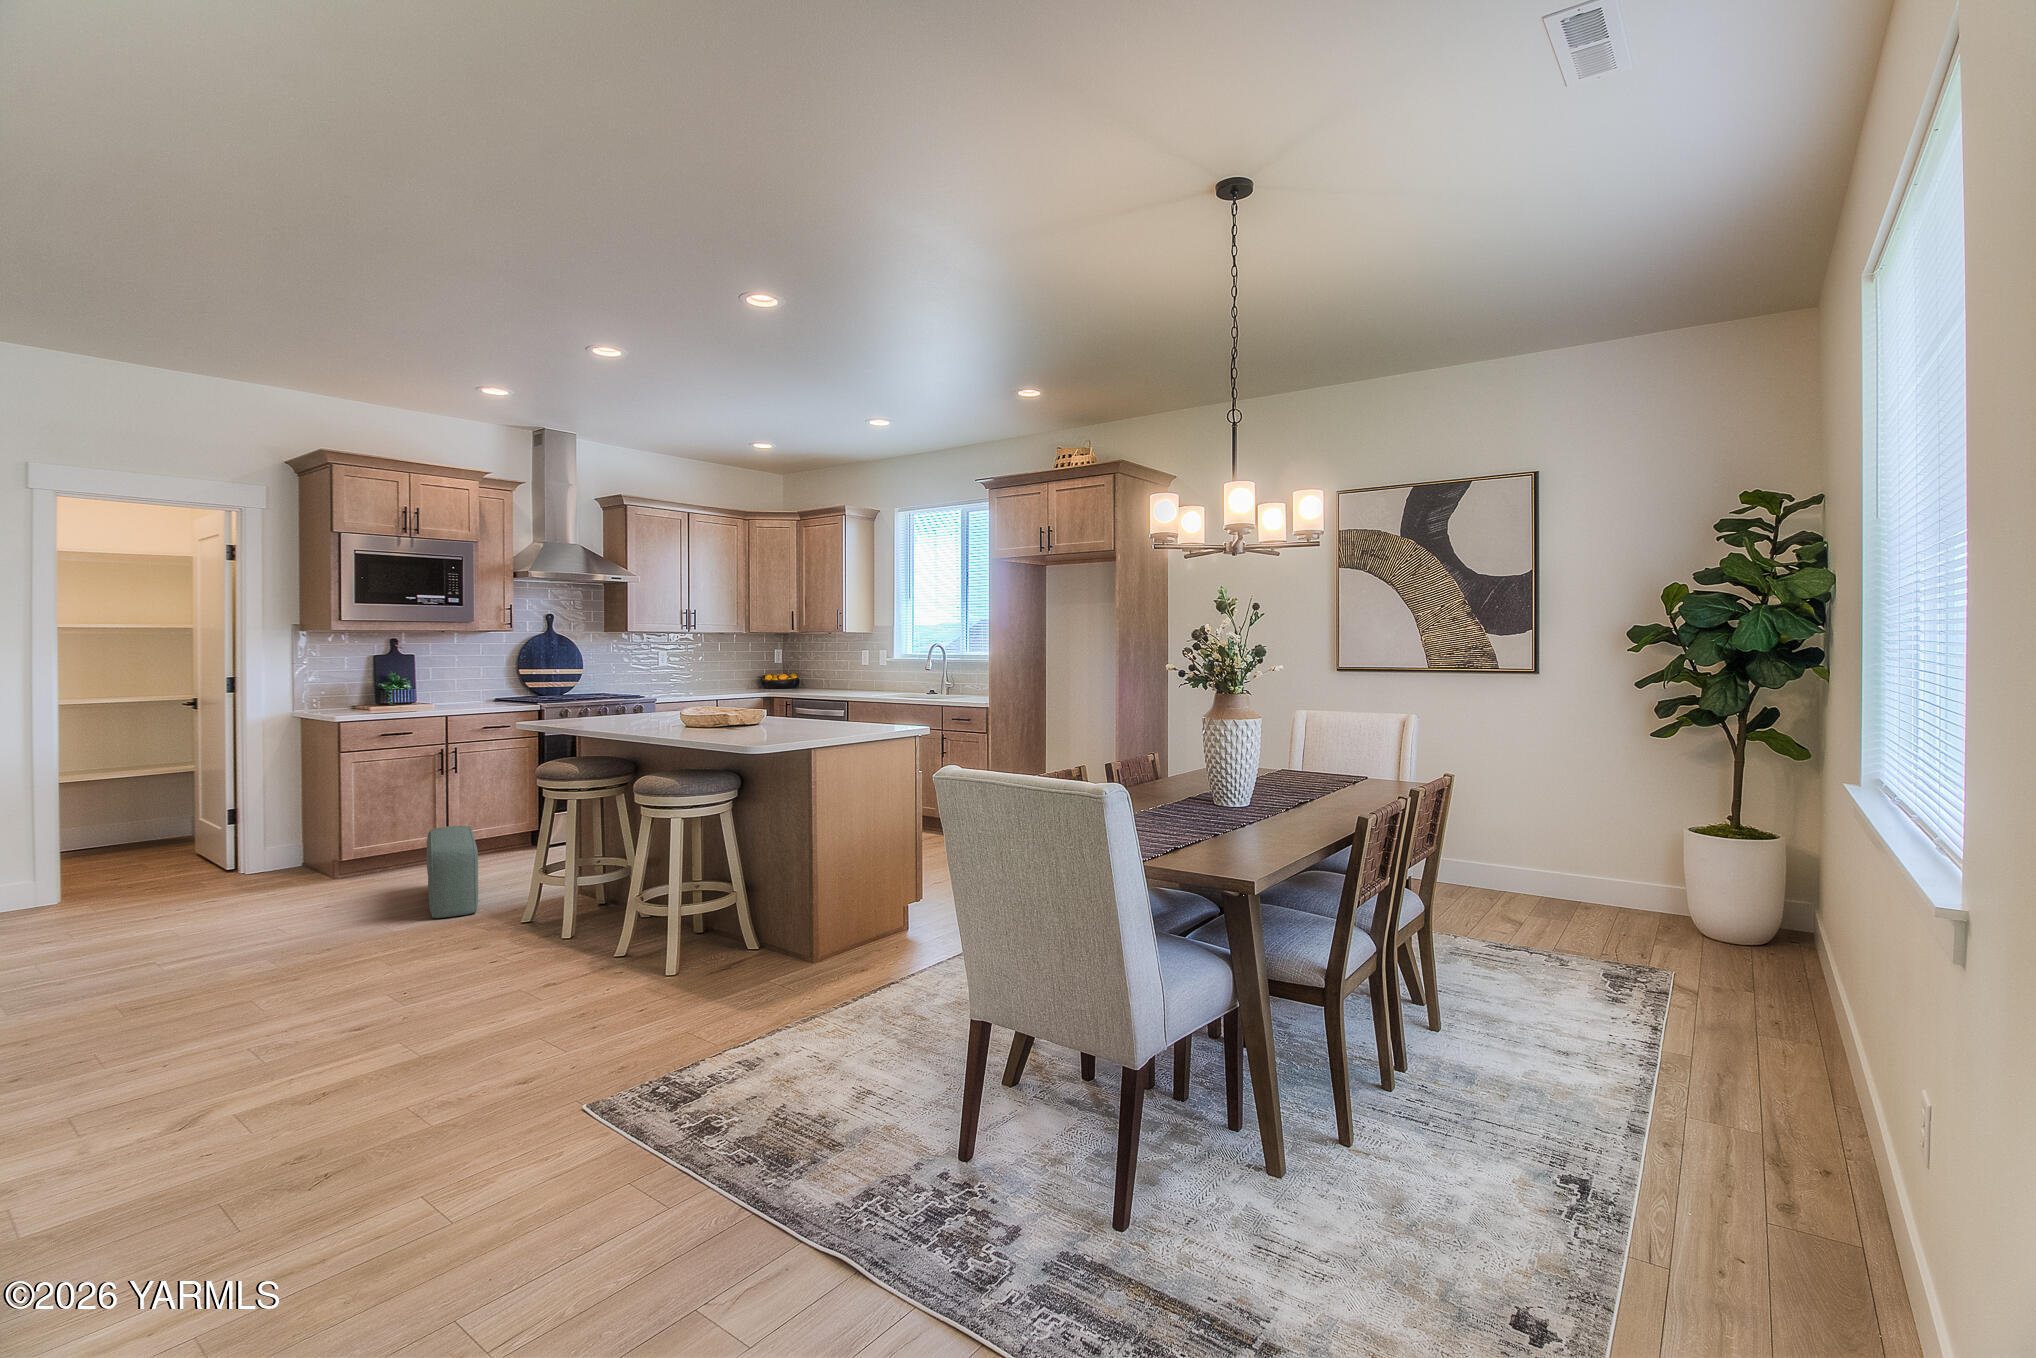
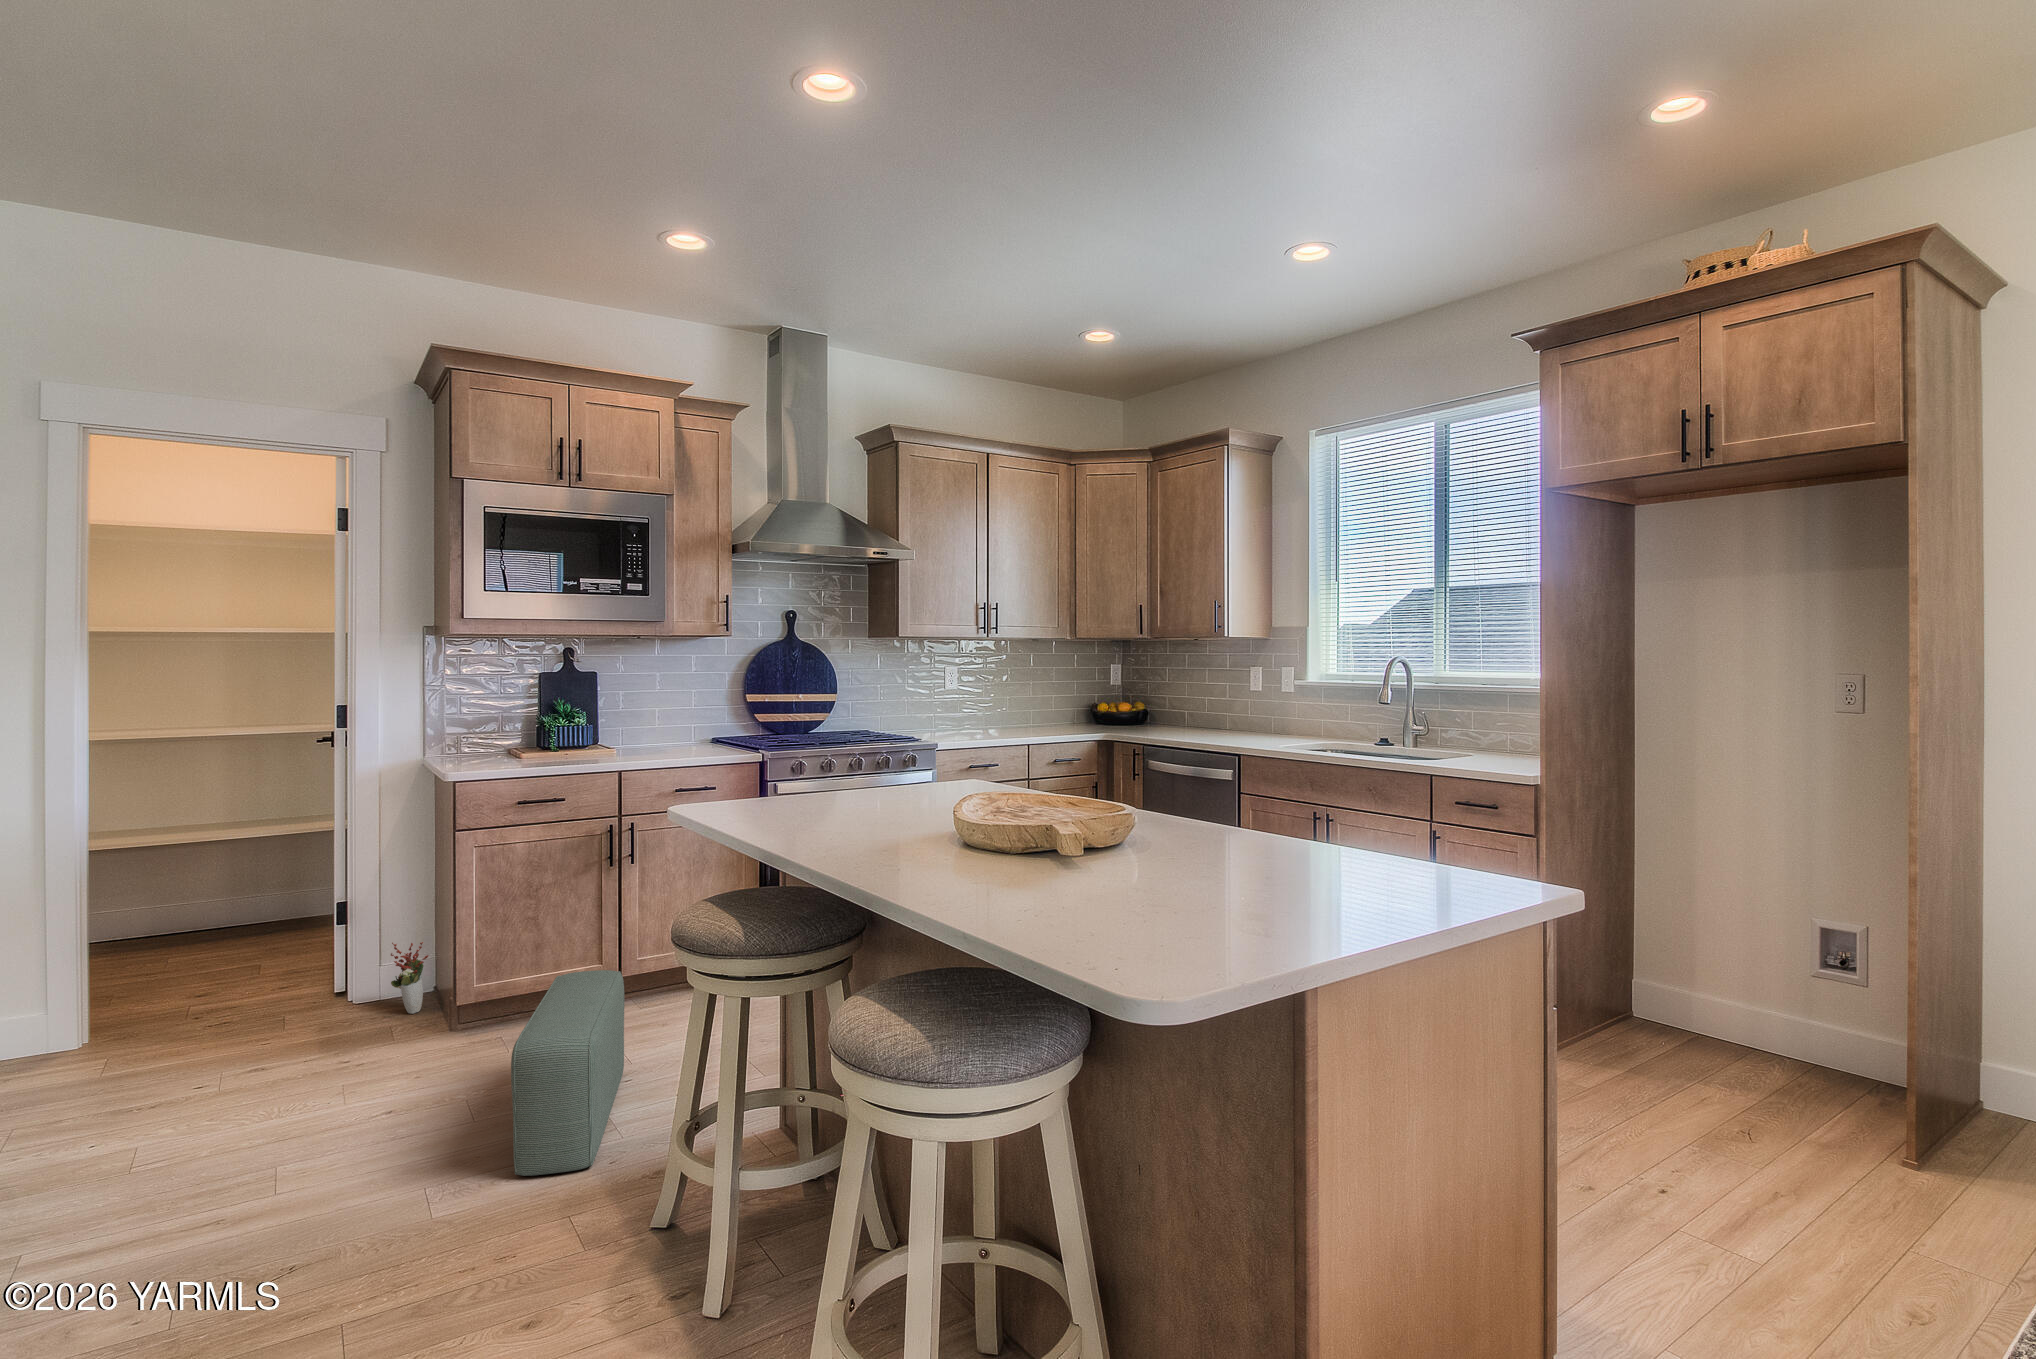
decorative plant: none [279,831,307,876] -> present [391,942,428,1014]

